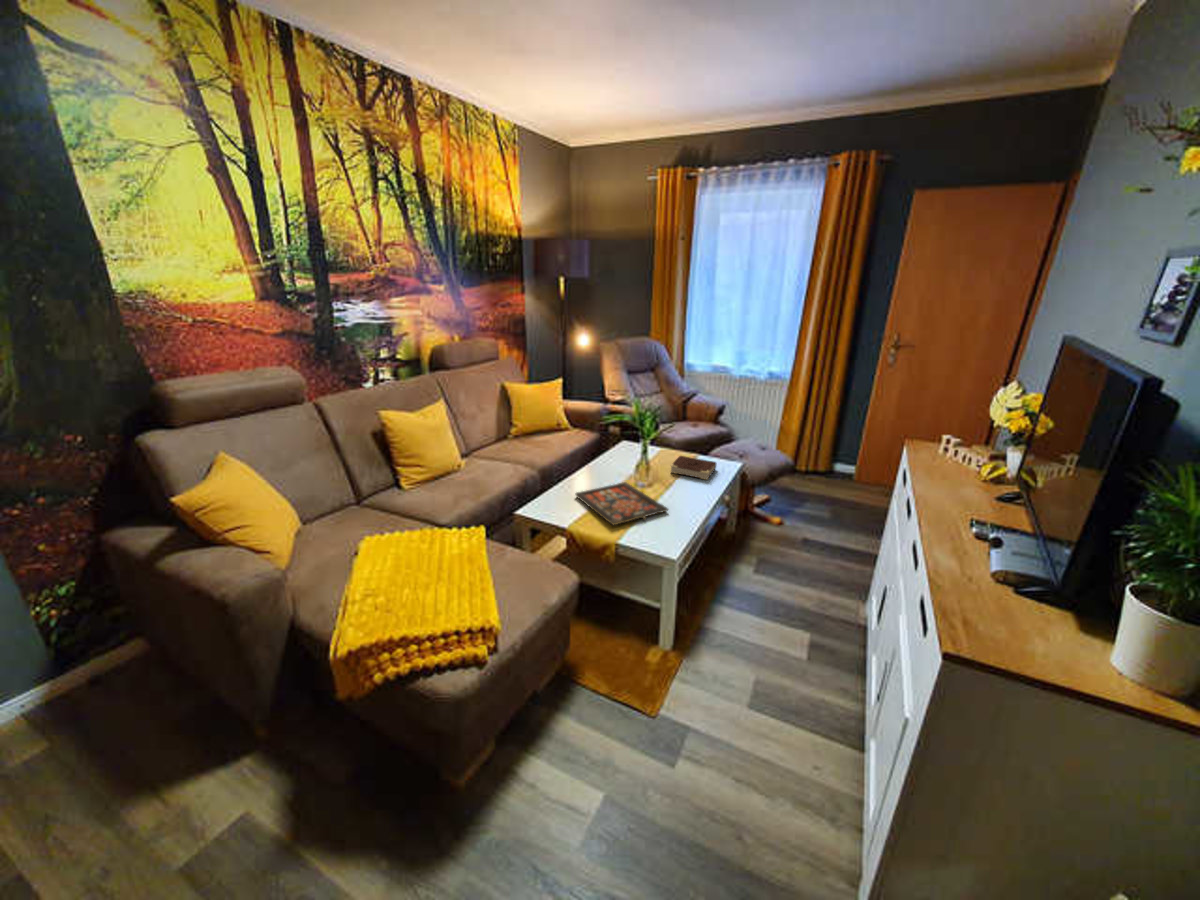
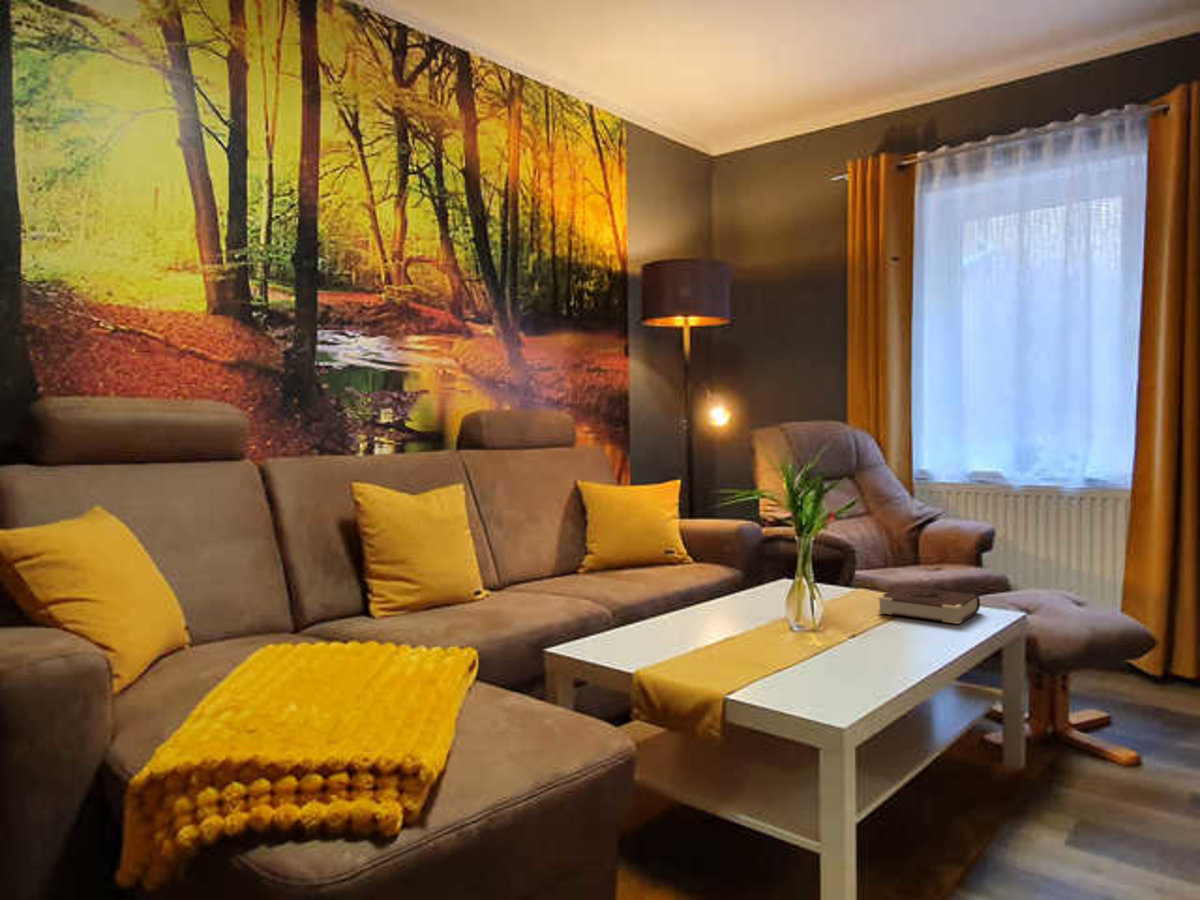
board game: present [576,482,668,525] -> none [675,620,866,673]

